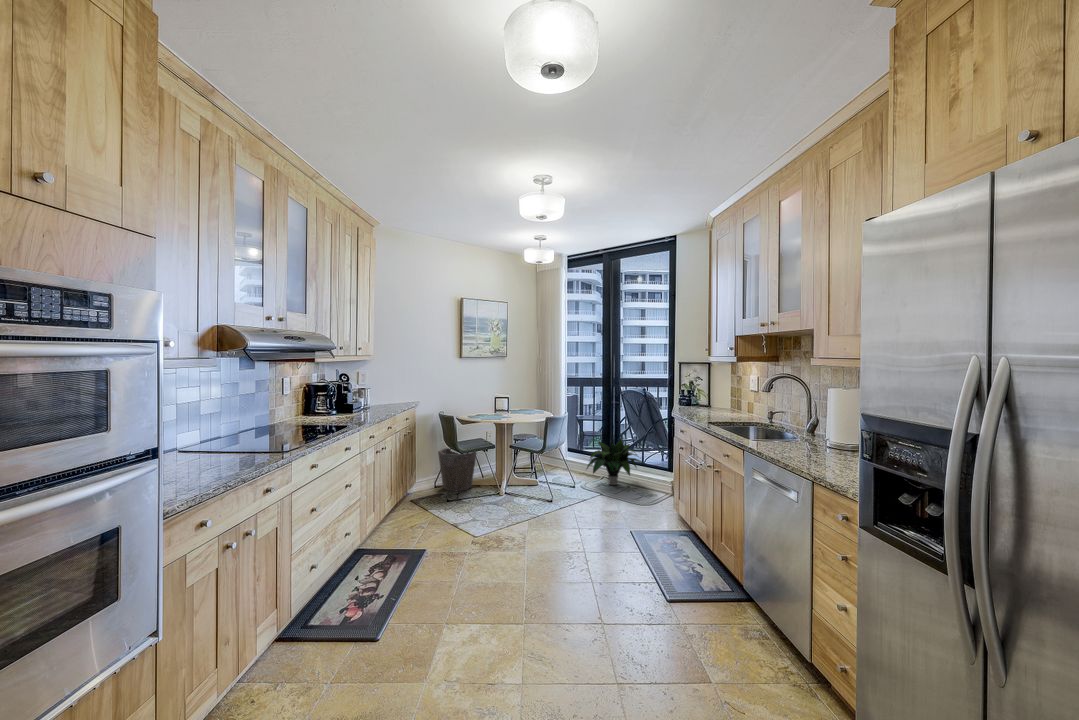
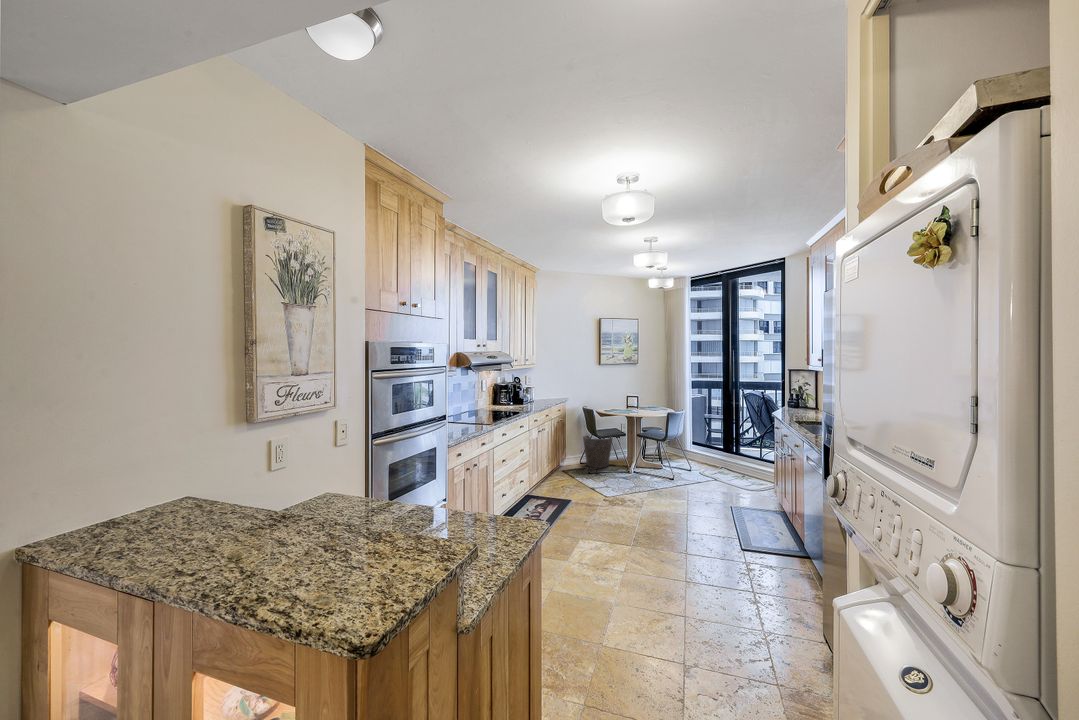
potted plant: present [587,438,644,485] -> none [704,433,761,474]

